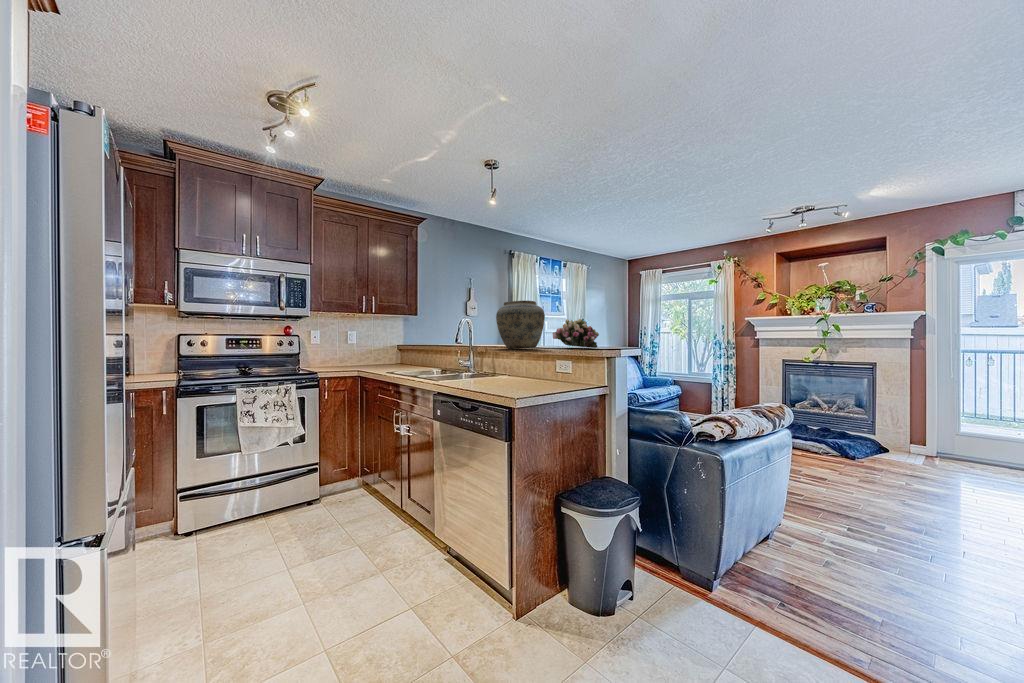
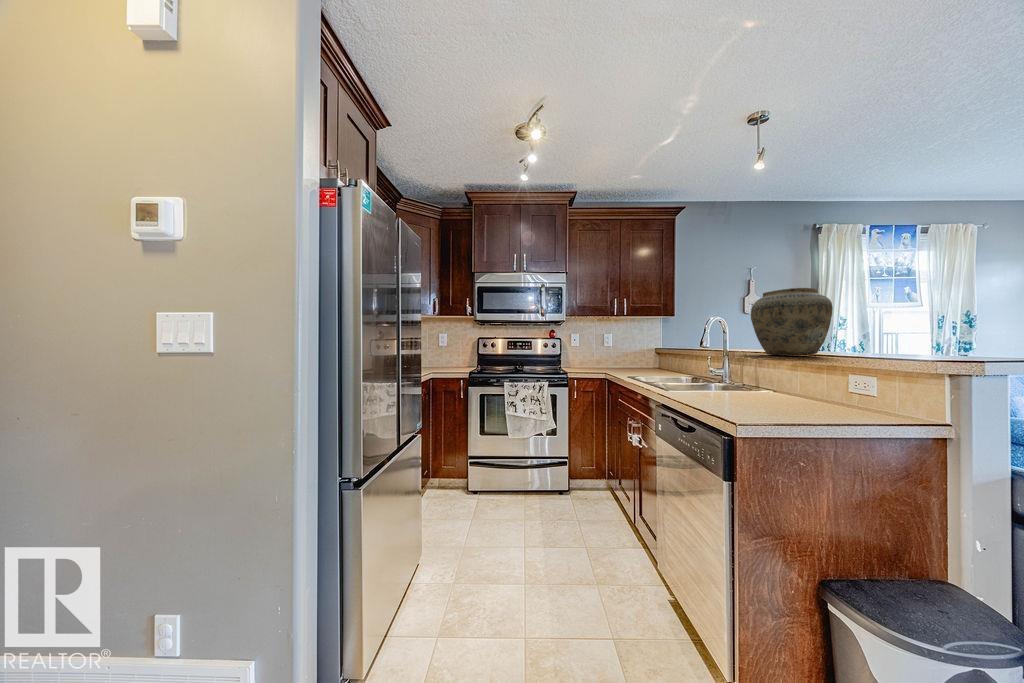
flower arrangement: present [553,319,599,348] -> none [861,310,964,356]

